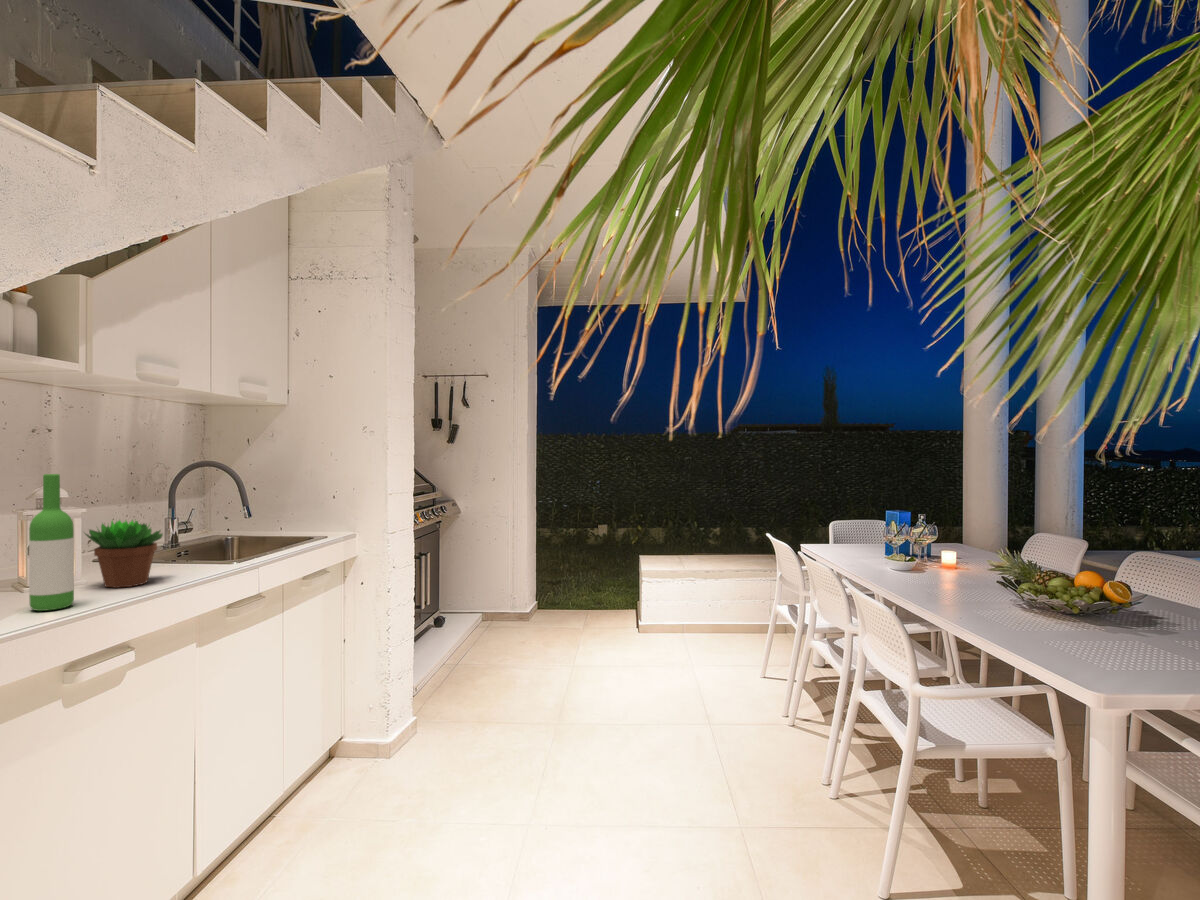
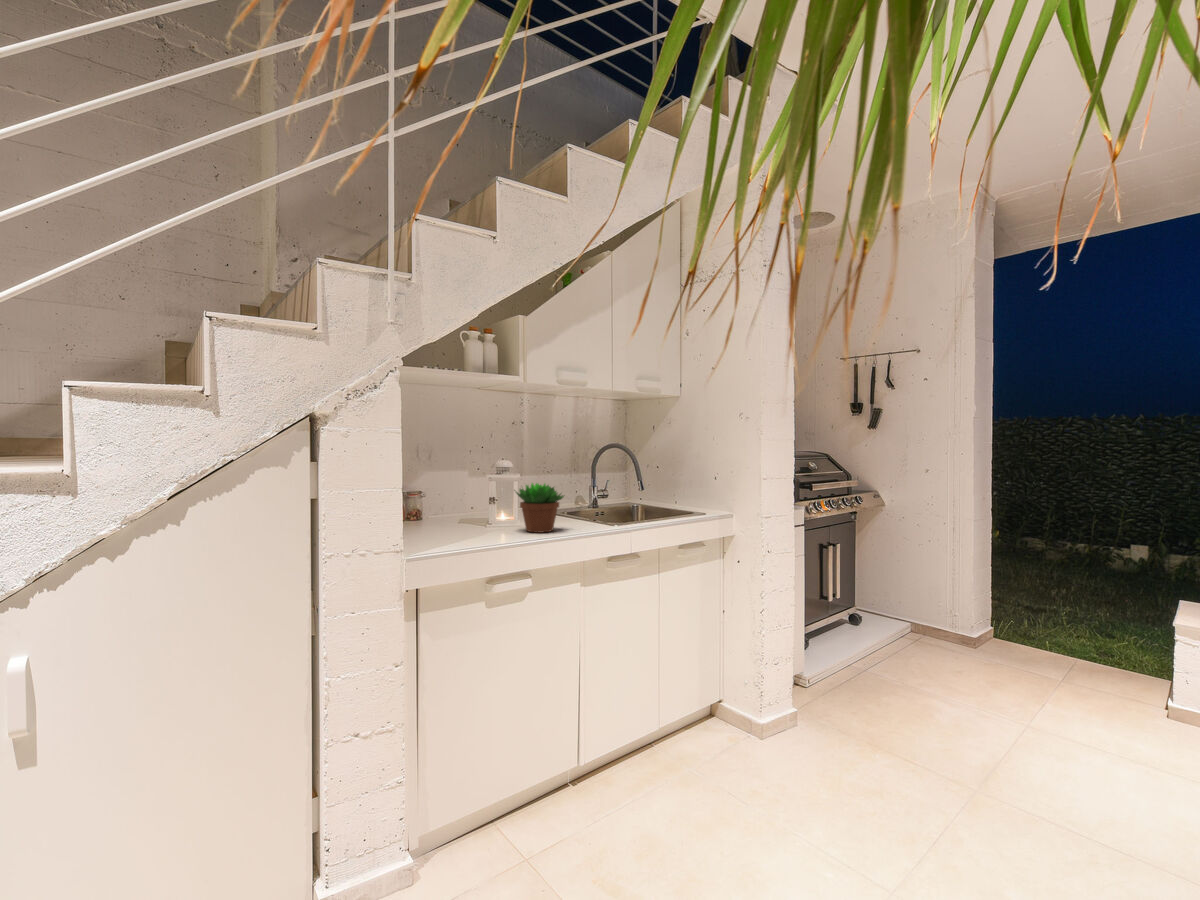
wine bottle: present [29,474,74,611] -> none [476,446,500,541]

